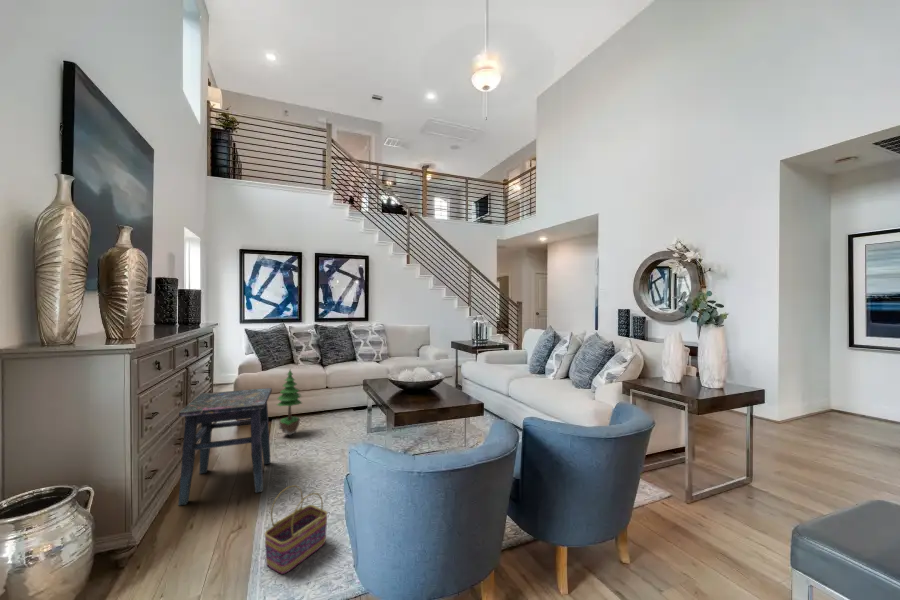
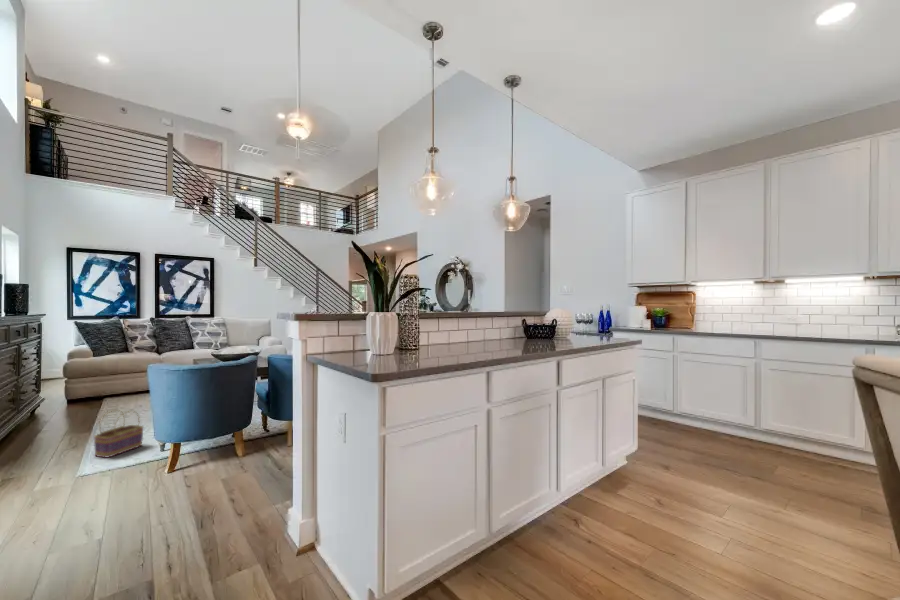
potted tree: present [278,370,301,435] -> none [107,351,134,406]
side table: present [178,388,272,506] -> none [16,361,102,443]

